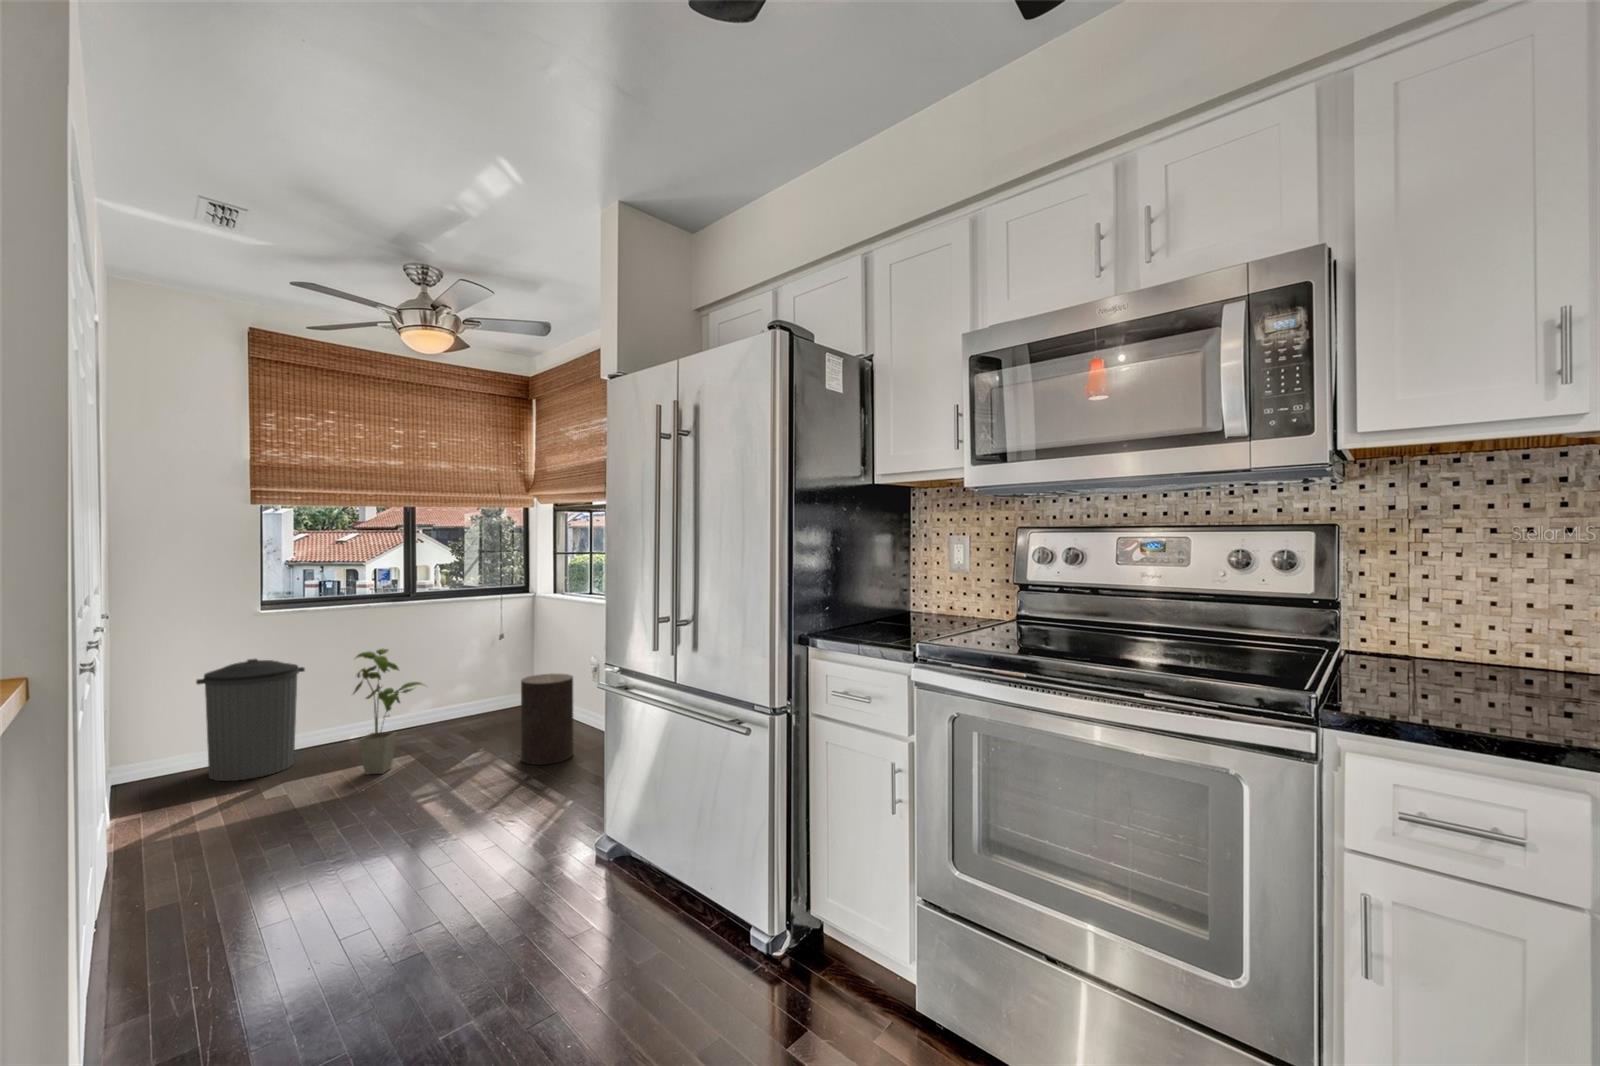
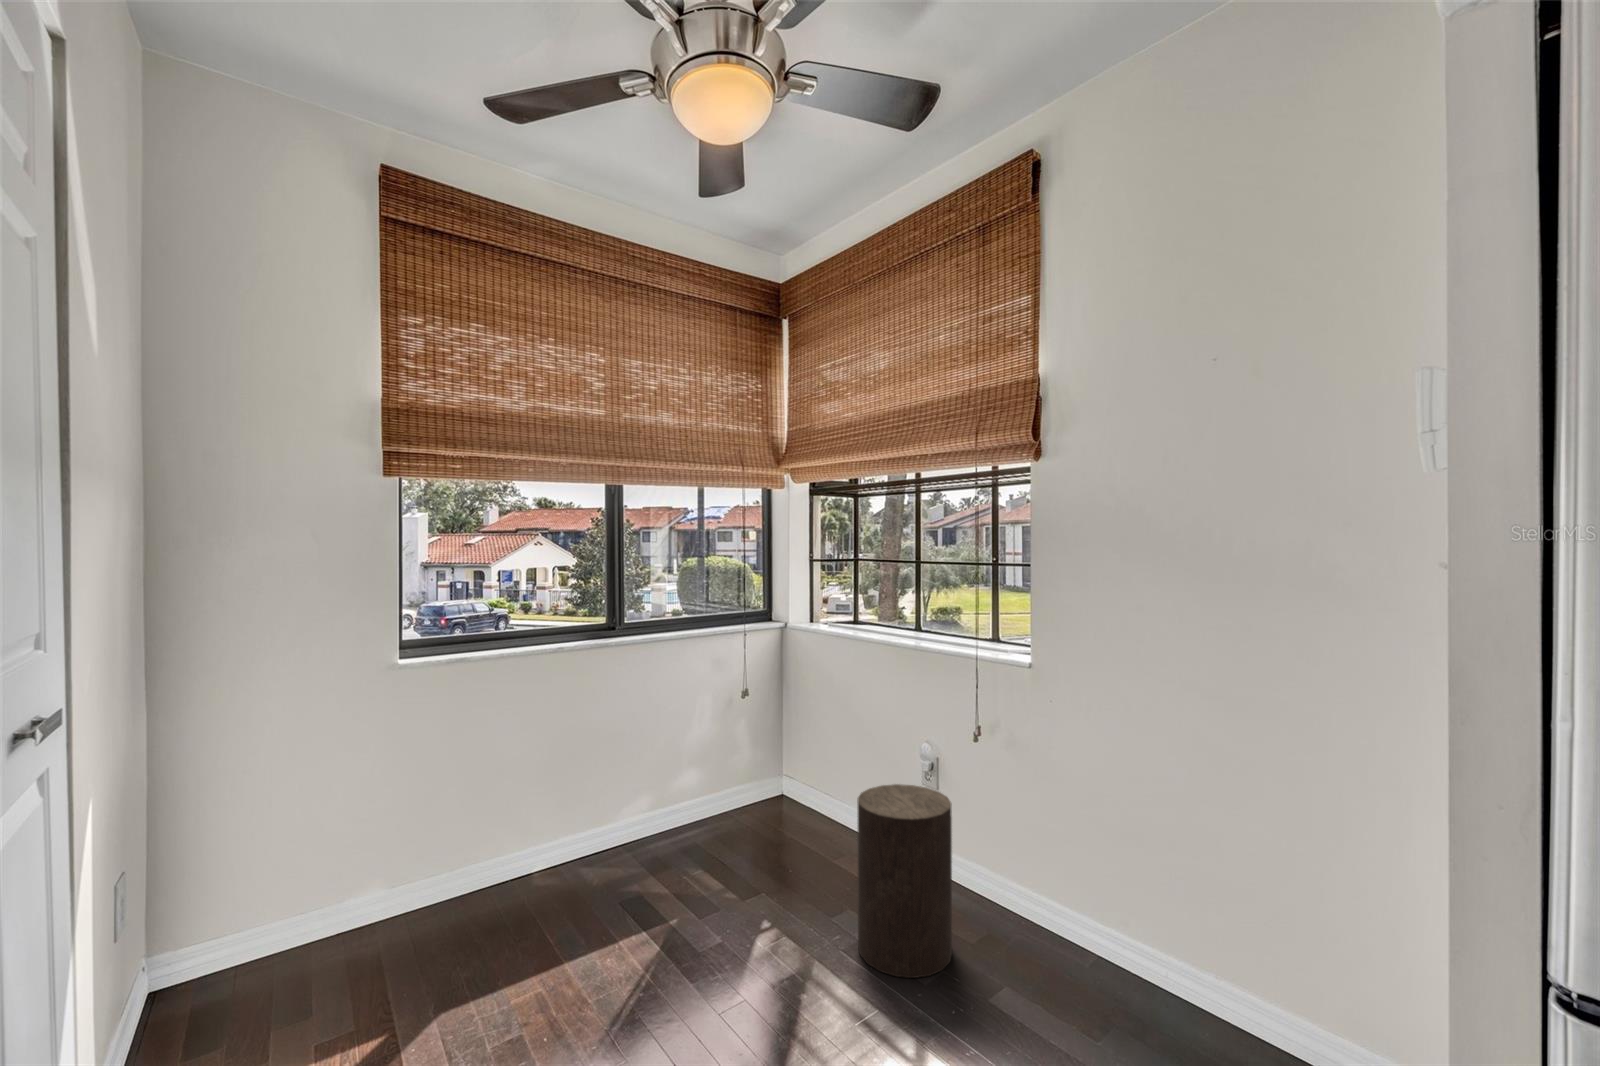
house plant: present [353,649,423,774] -> none [567,746,696,991]
trash can: present [196,659,305,781] -> none [292,753,472,996]

